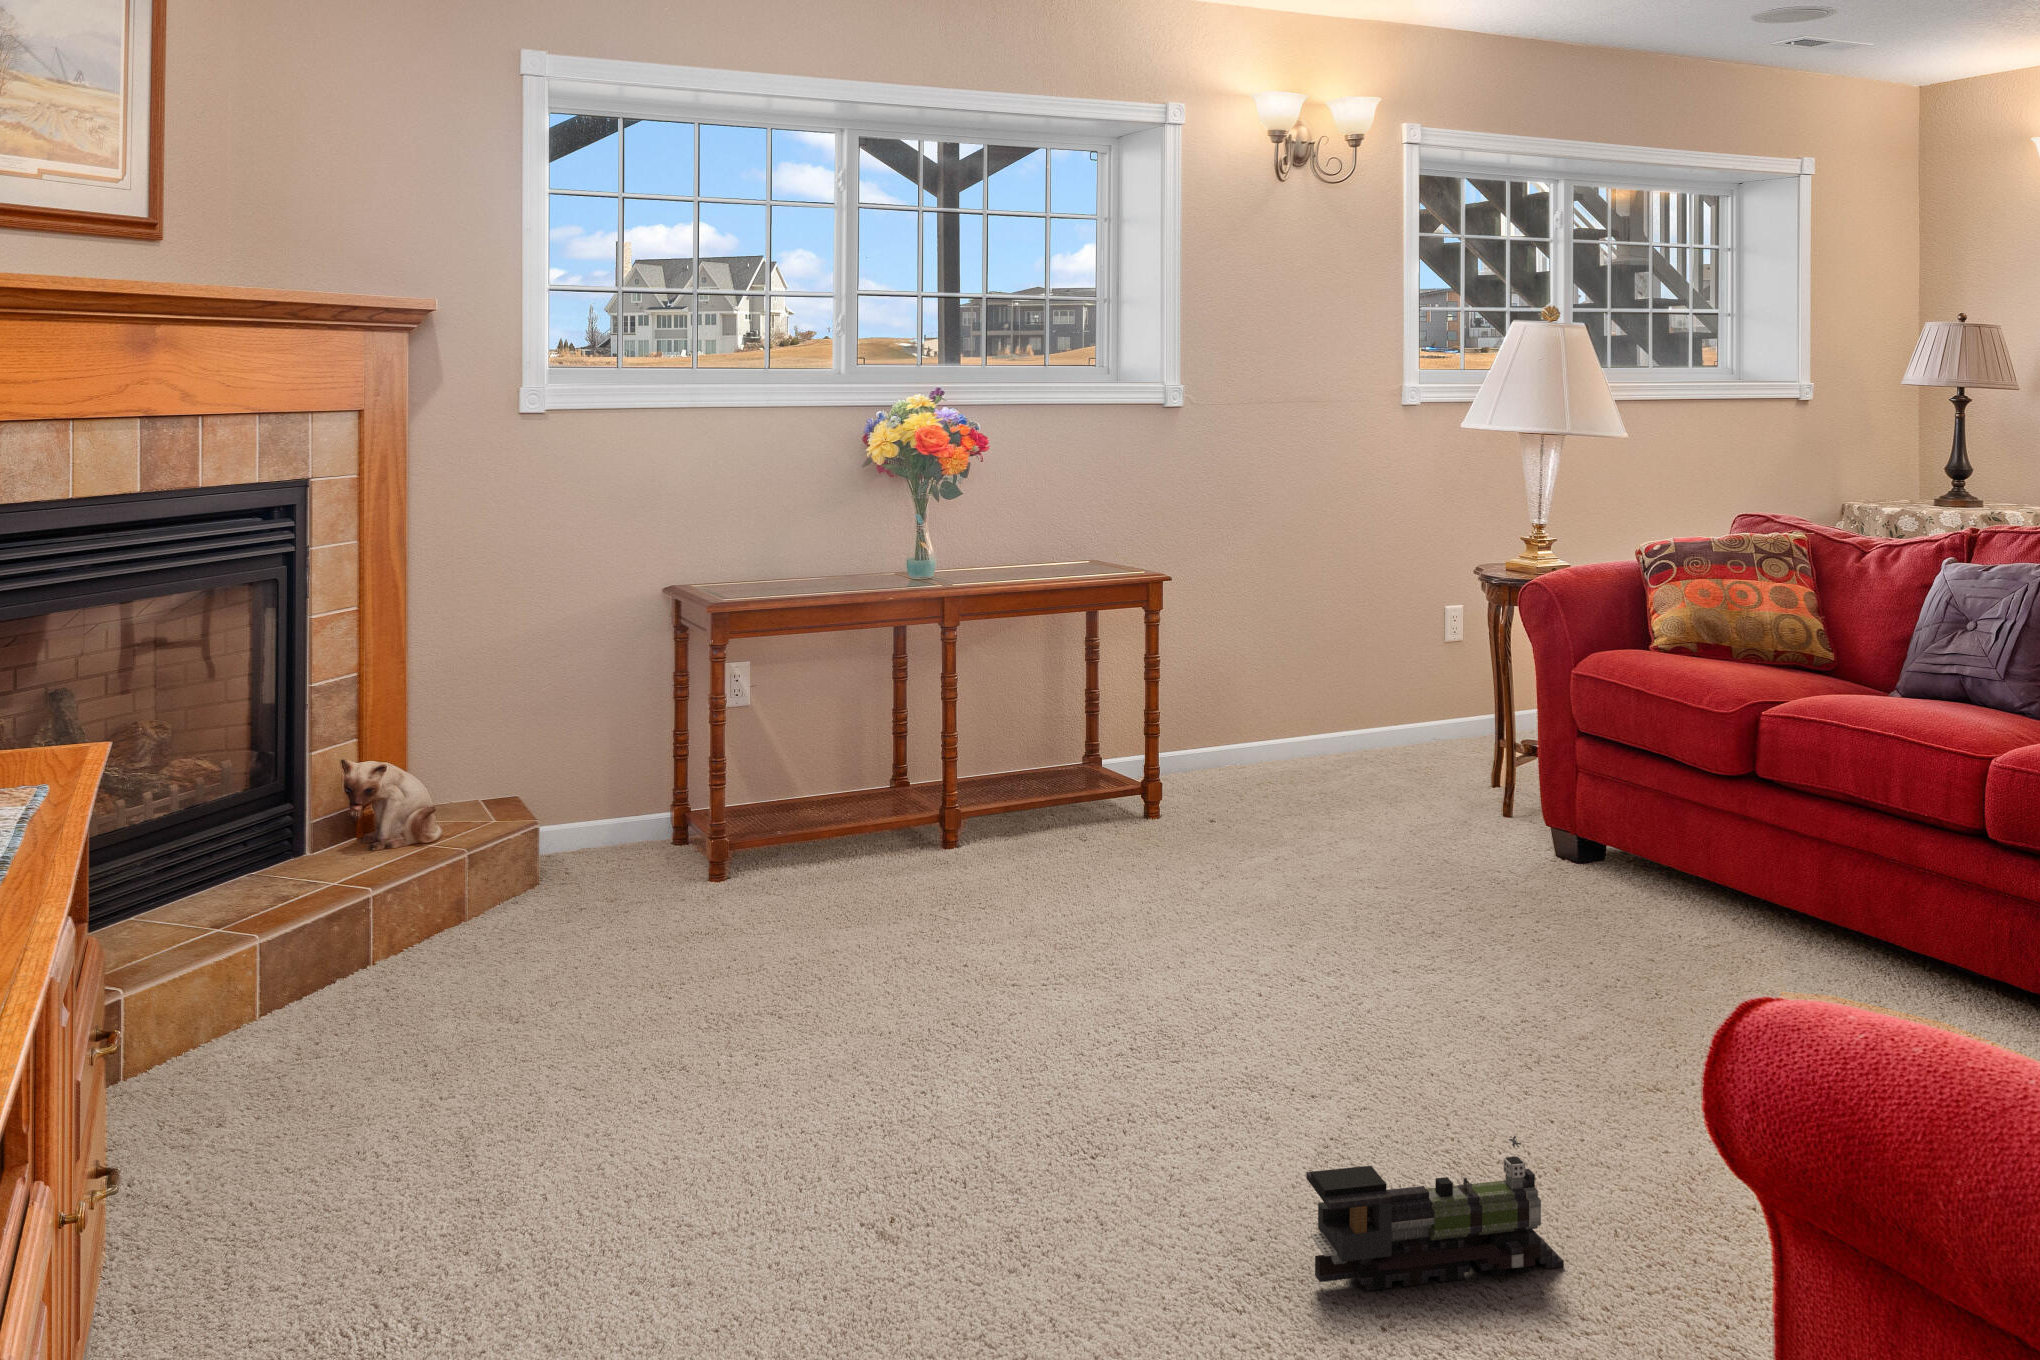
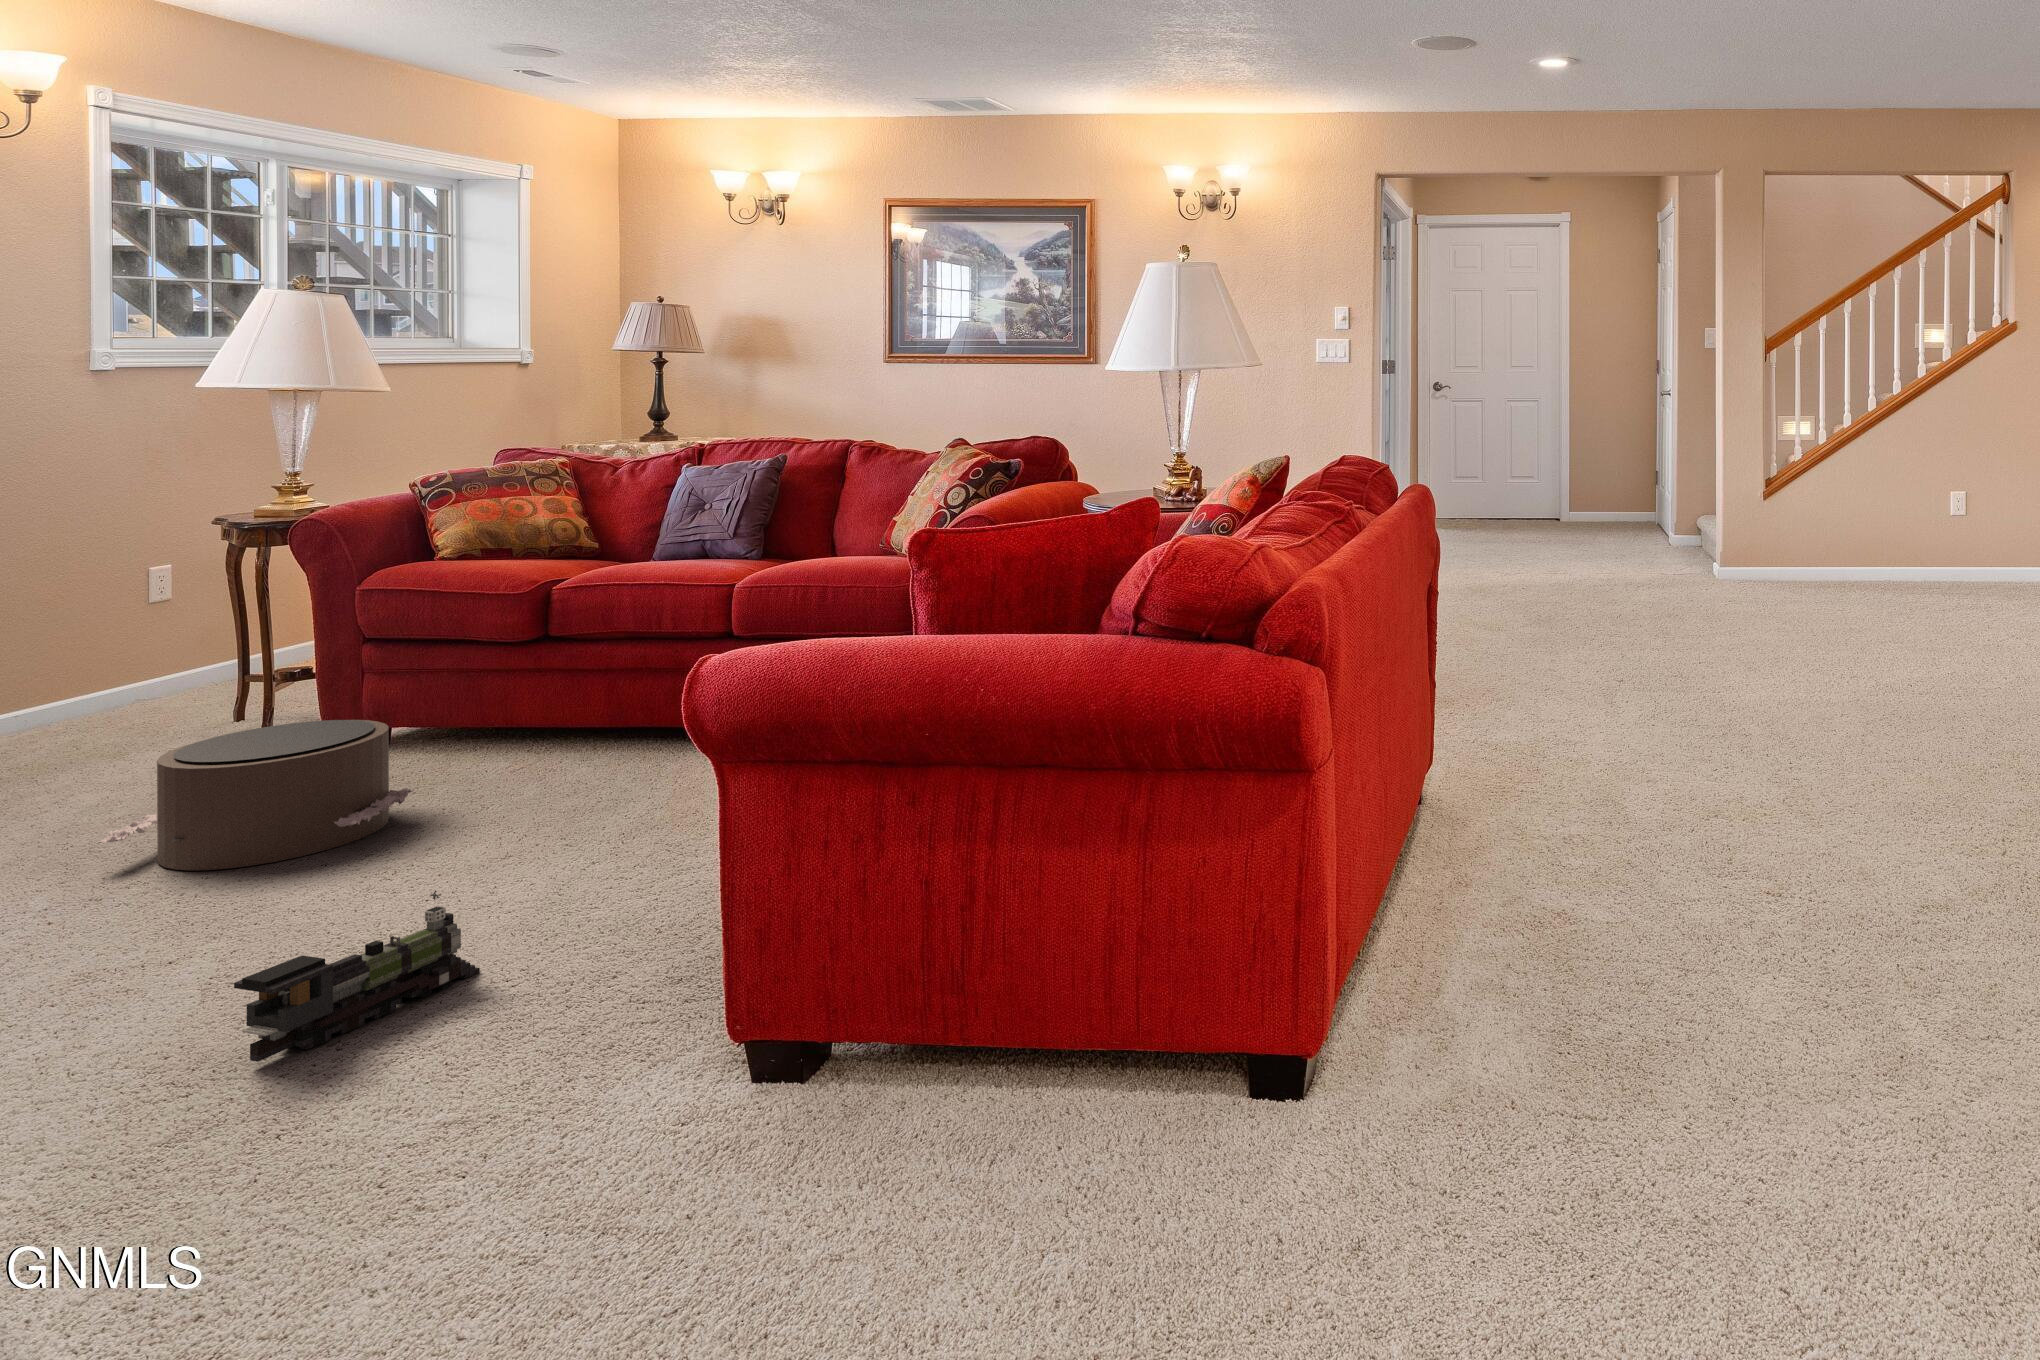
pouf: none [1327,817,1590,987] -> present [100,720,414,871]

